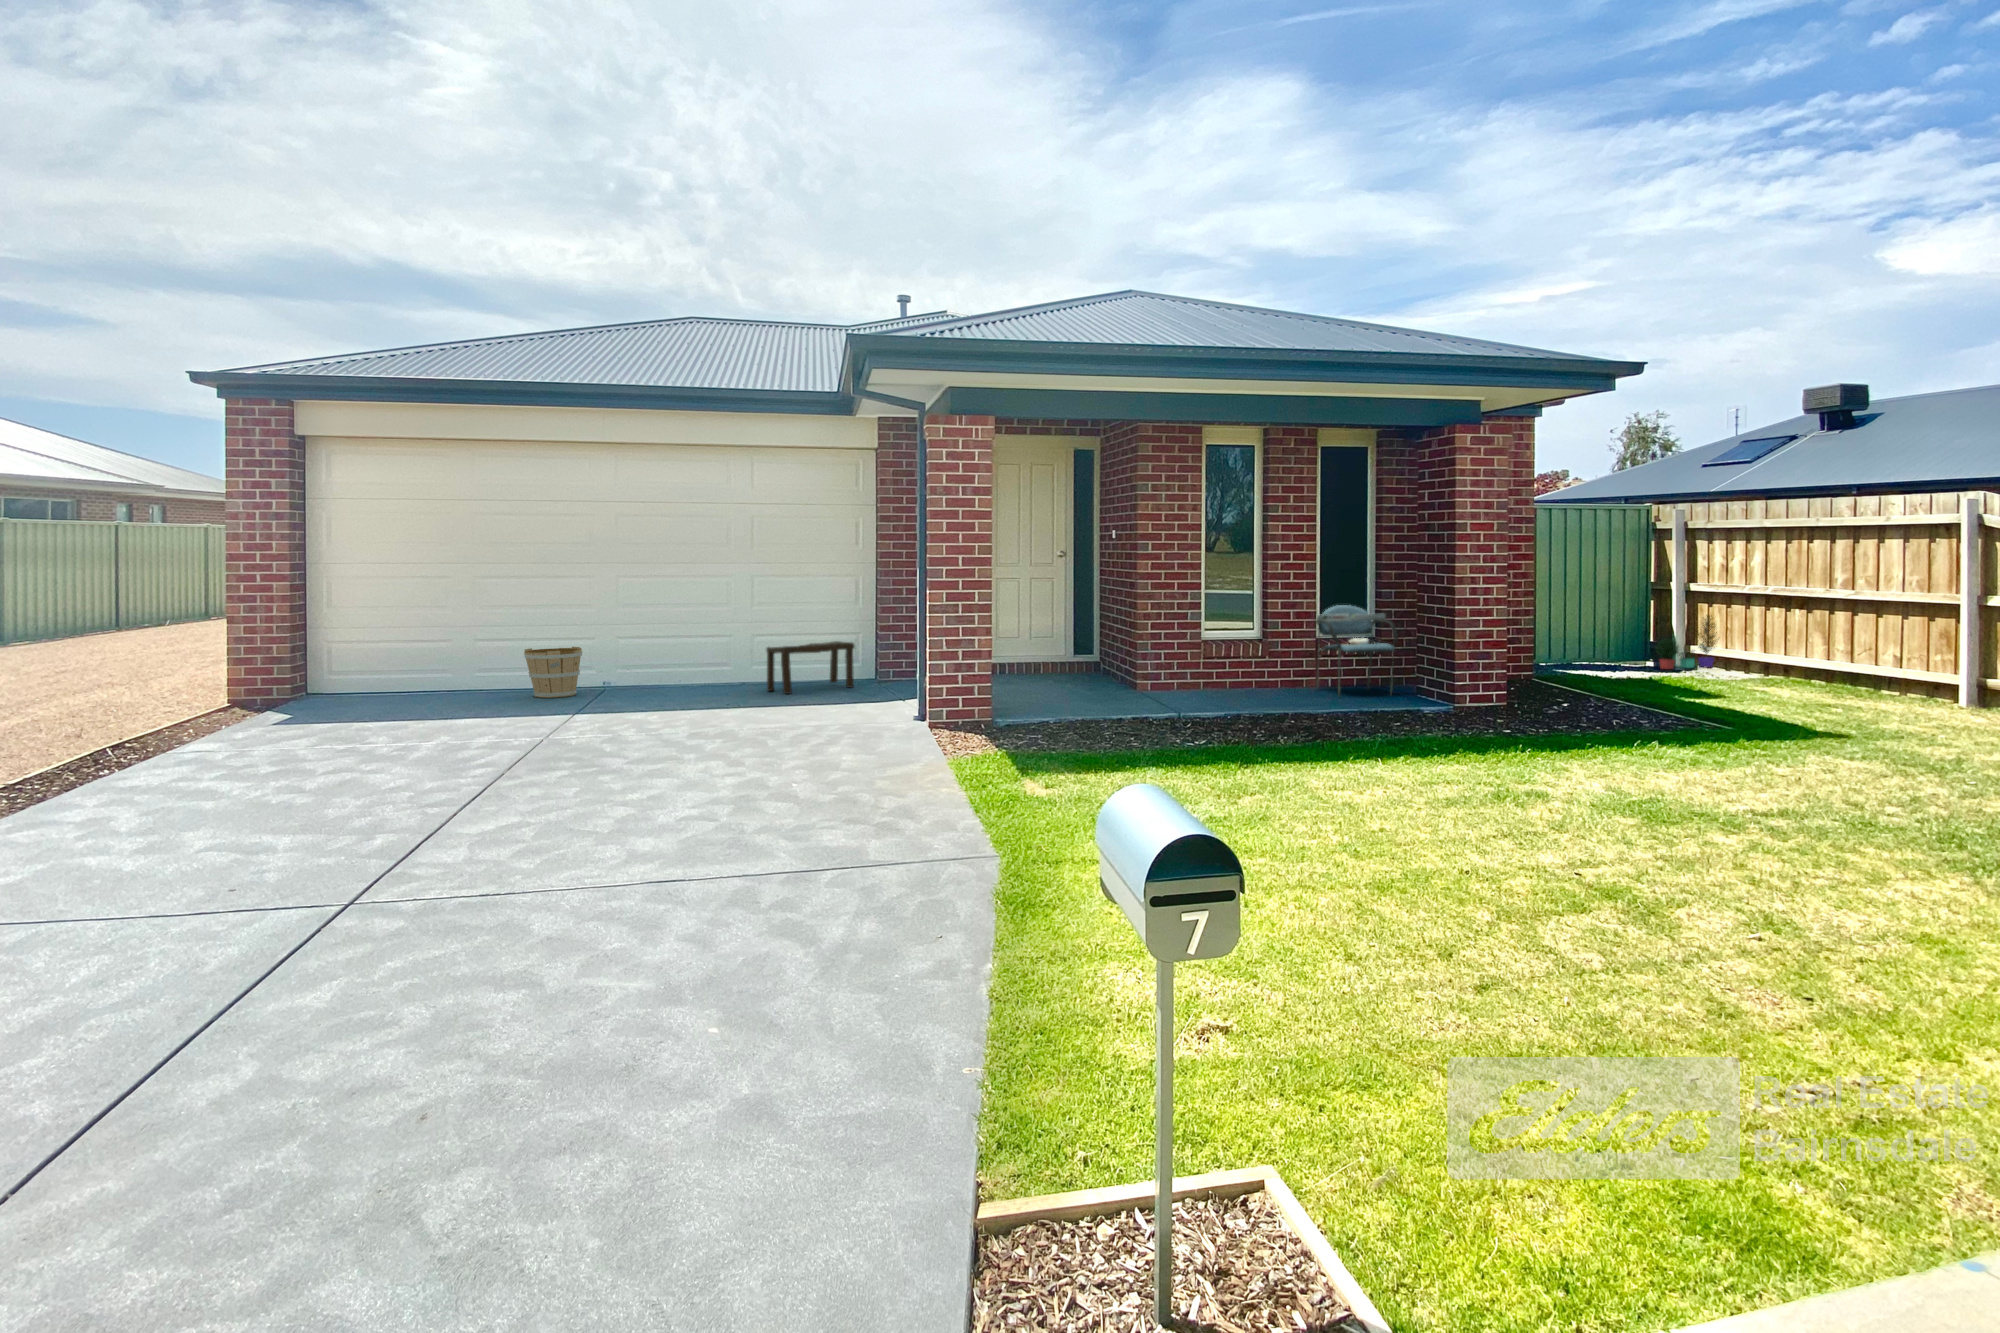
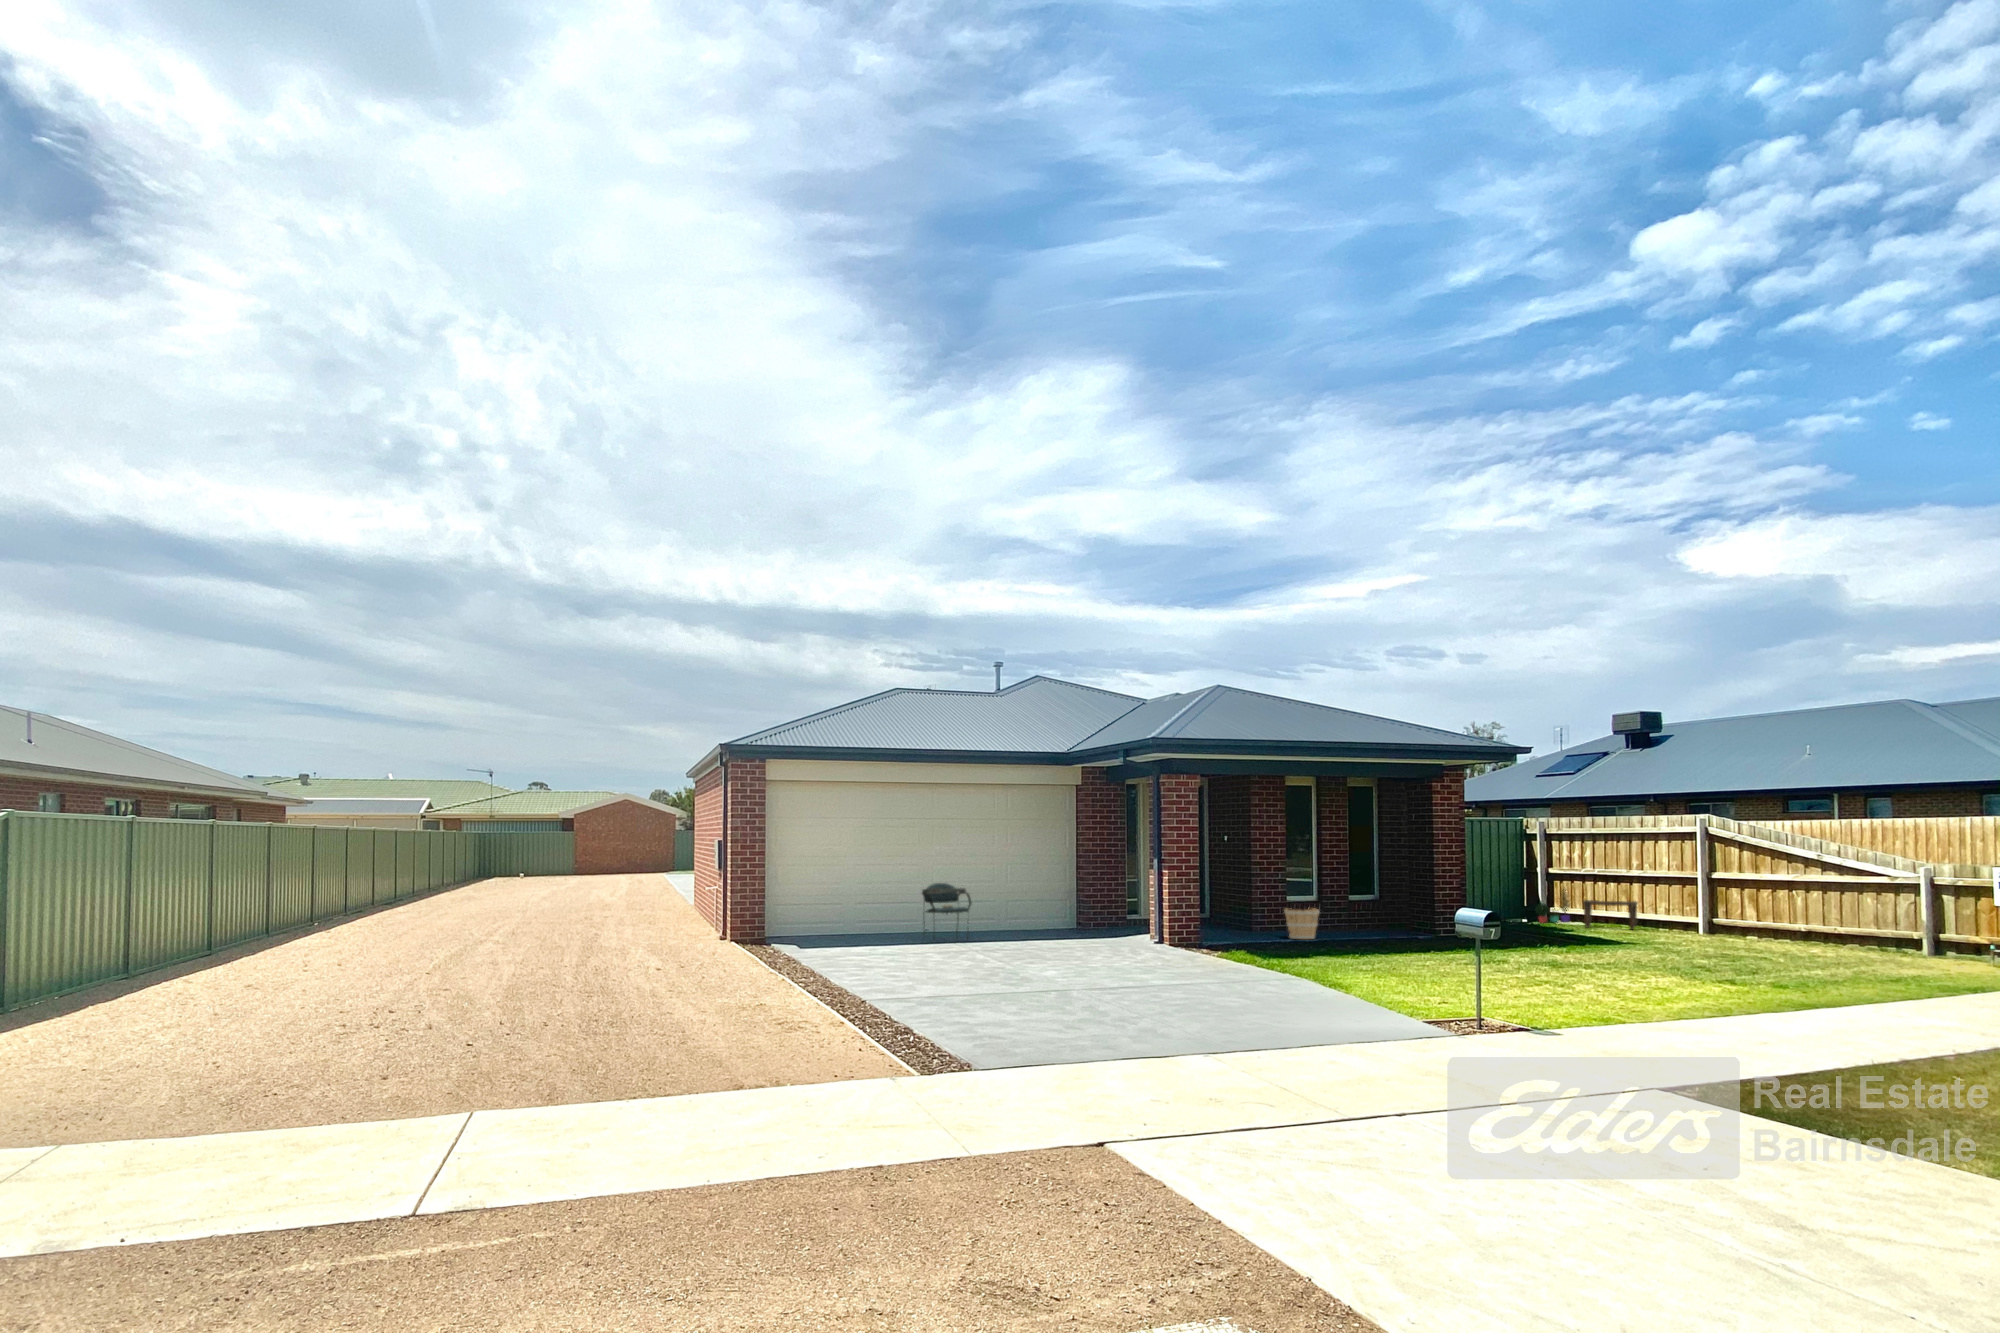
chair: present [1316,605,1398,696] -> present [922,883,972,938]
bench: present [766,641,855,694] -> present [1583,900,1638,930]
wooden bucket: present [524,647,582,698] -> present [1284,908,1319,939]

